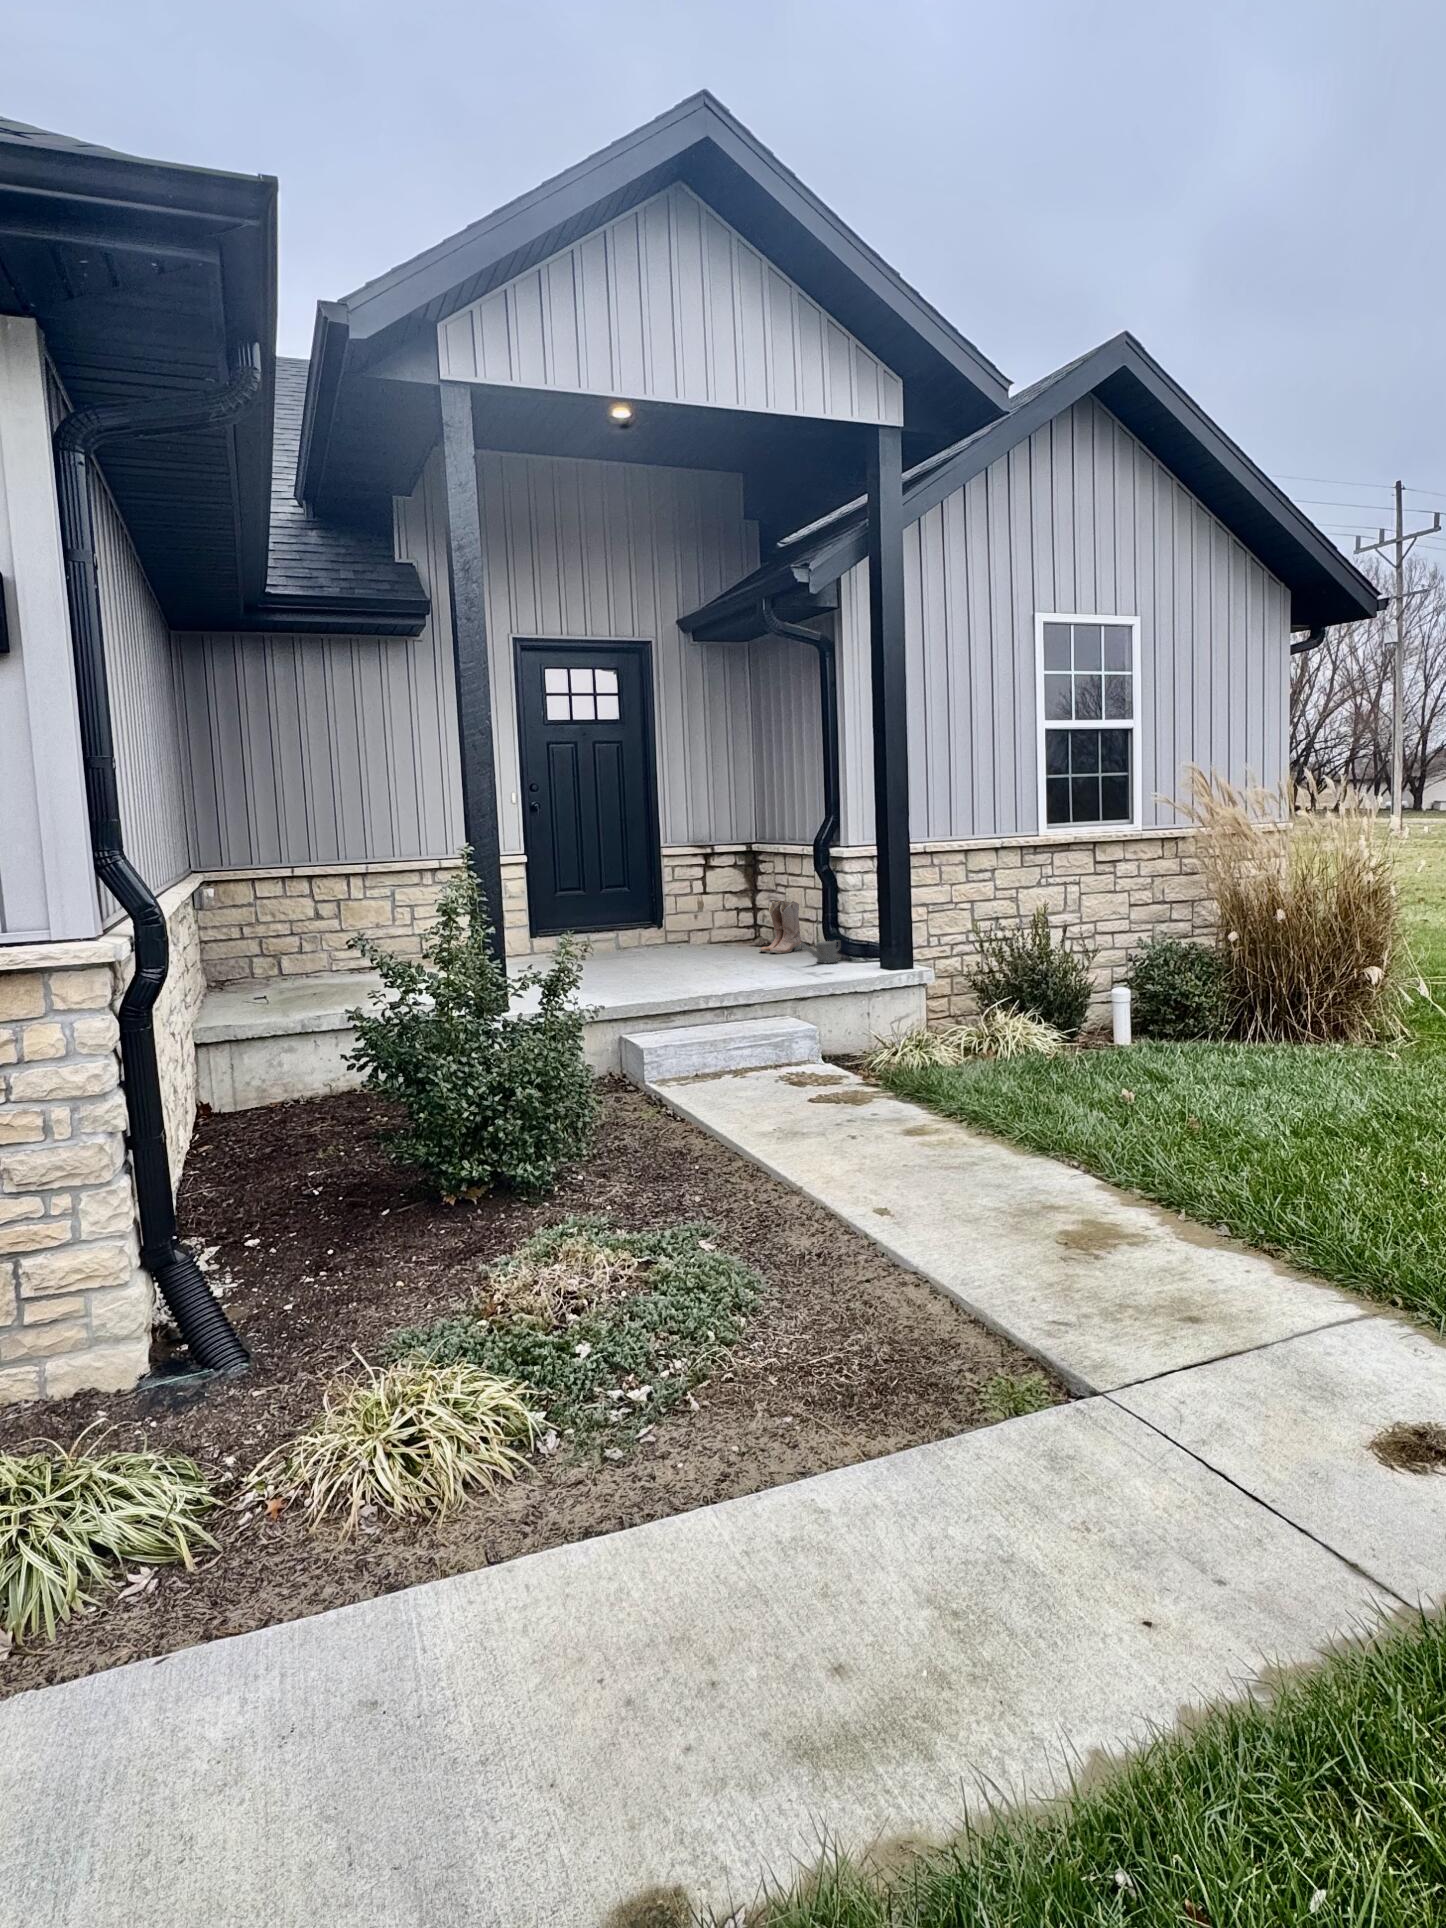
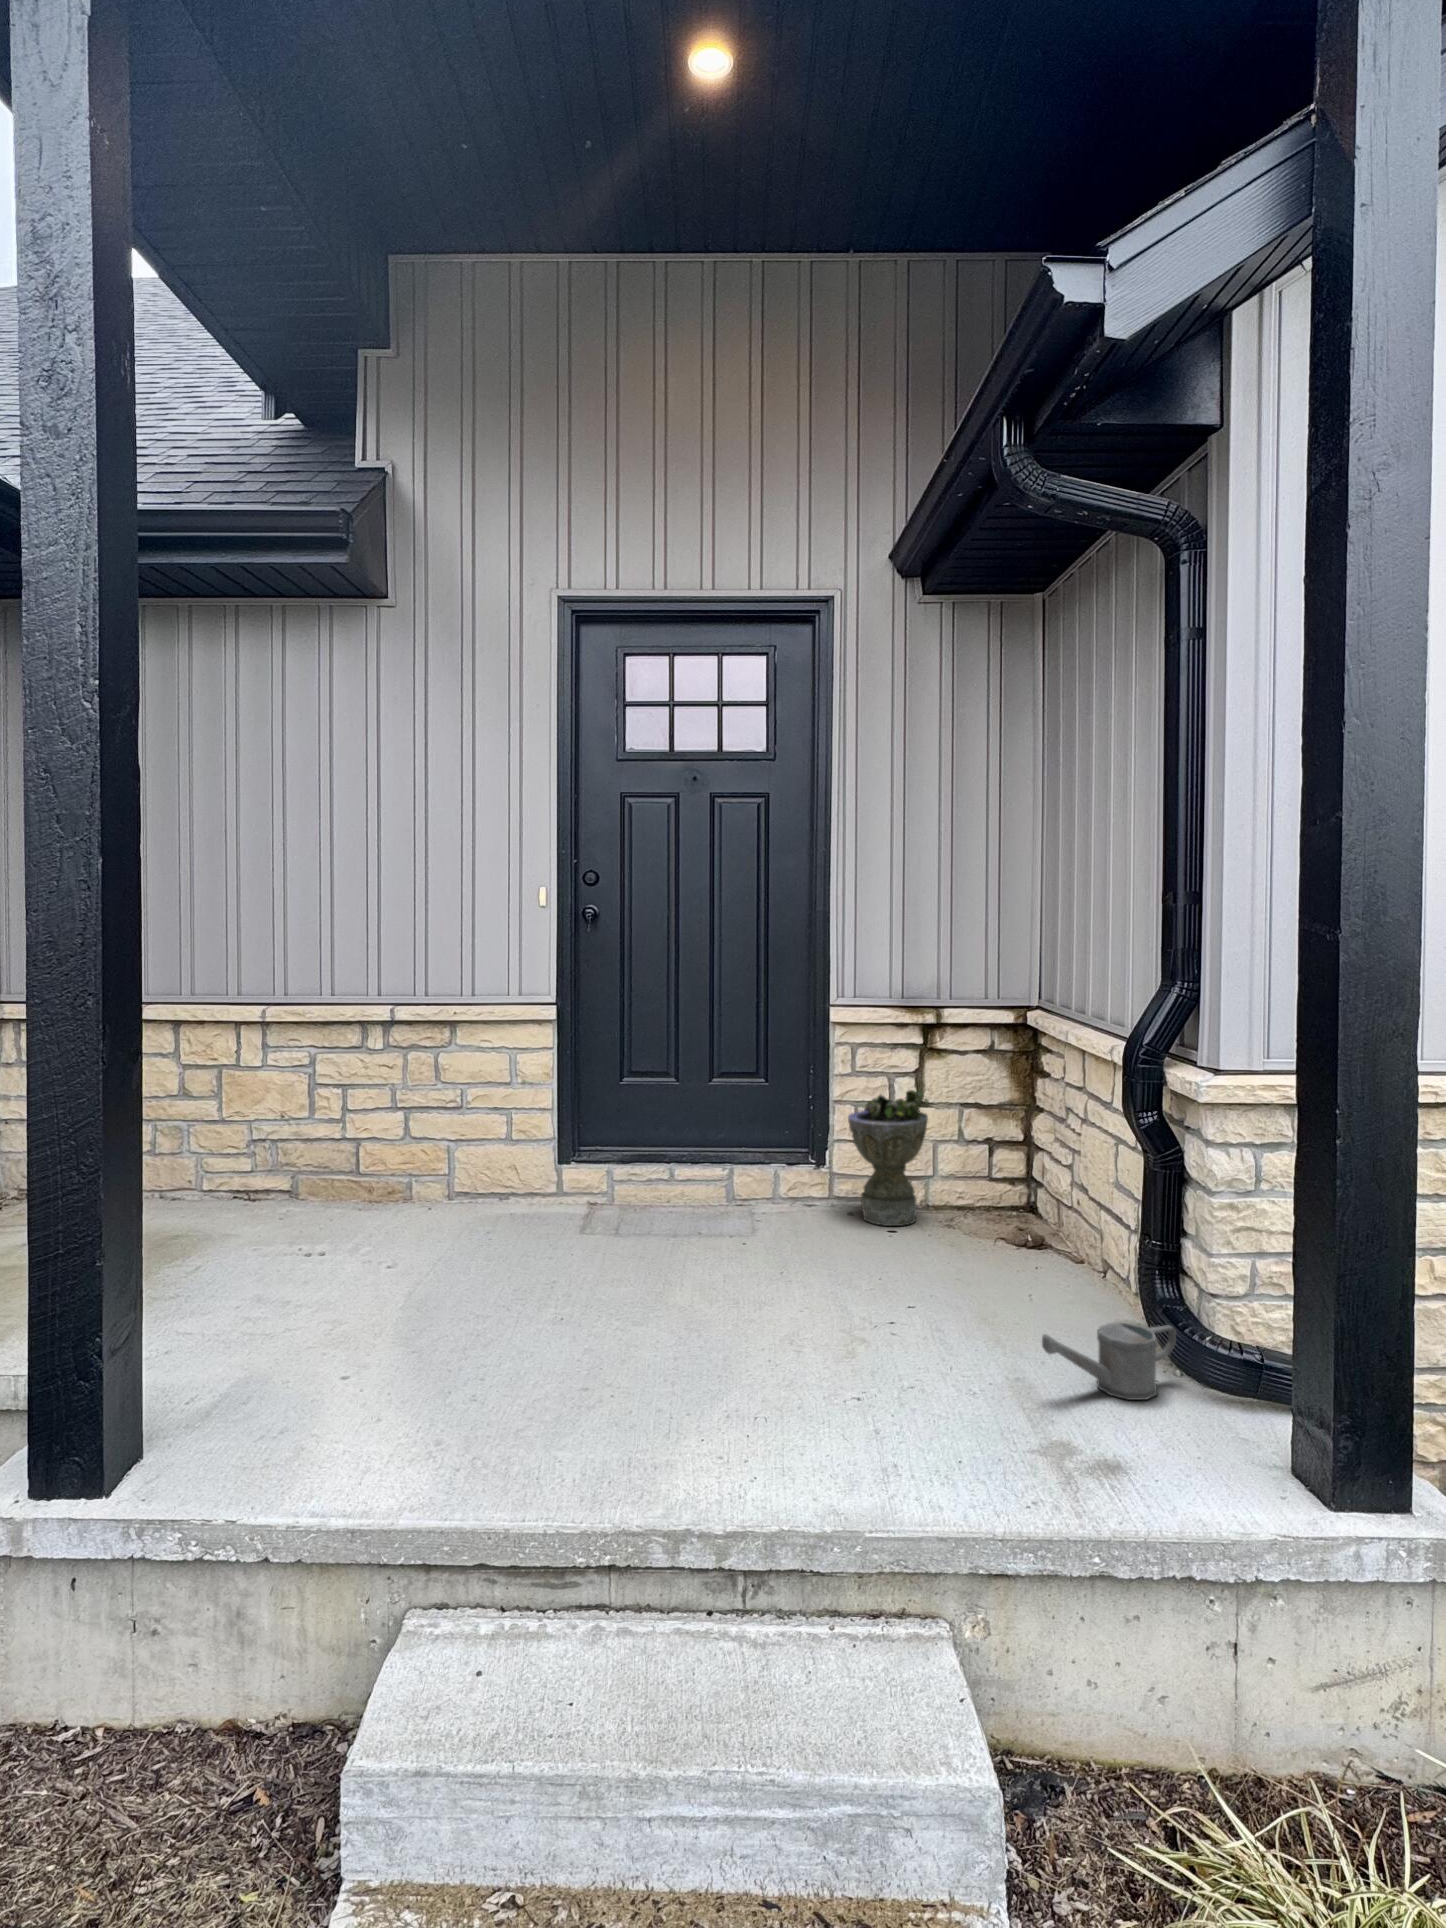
planter: none [677,884,715,948] -> present [848,1090,929,1226]
boots: present [759,901,801,954] -> none [987,1157,1098,1297]

